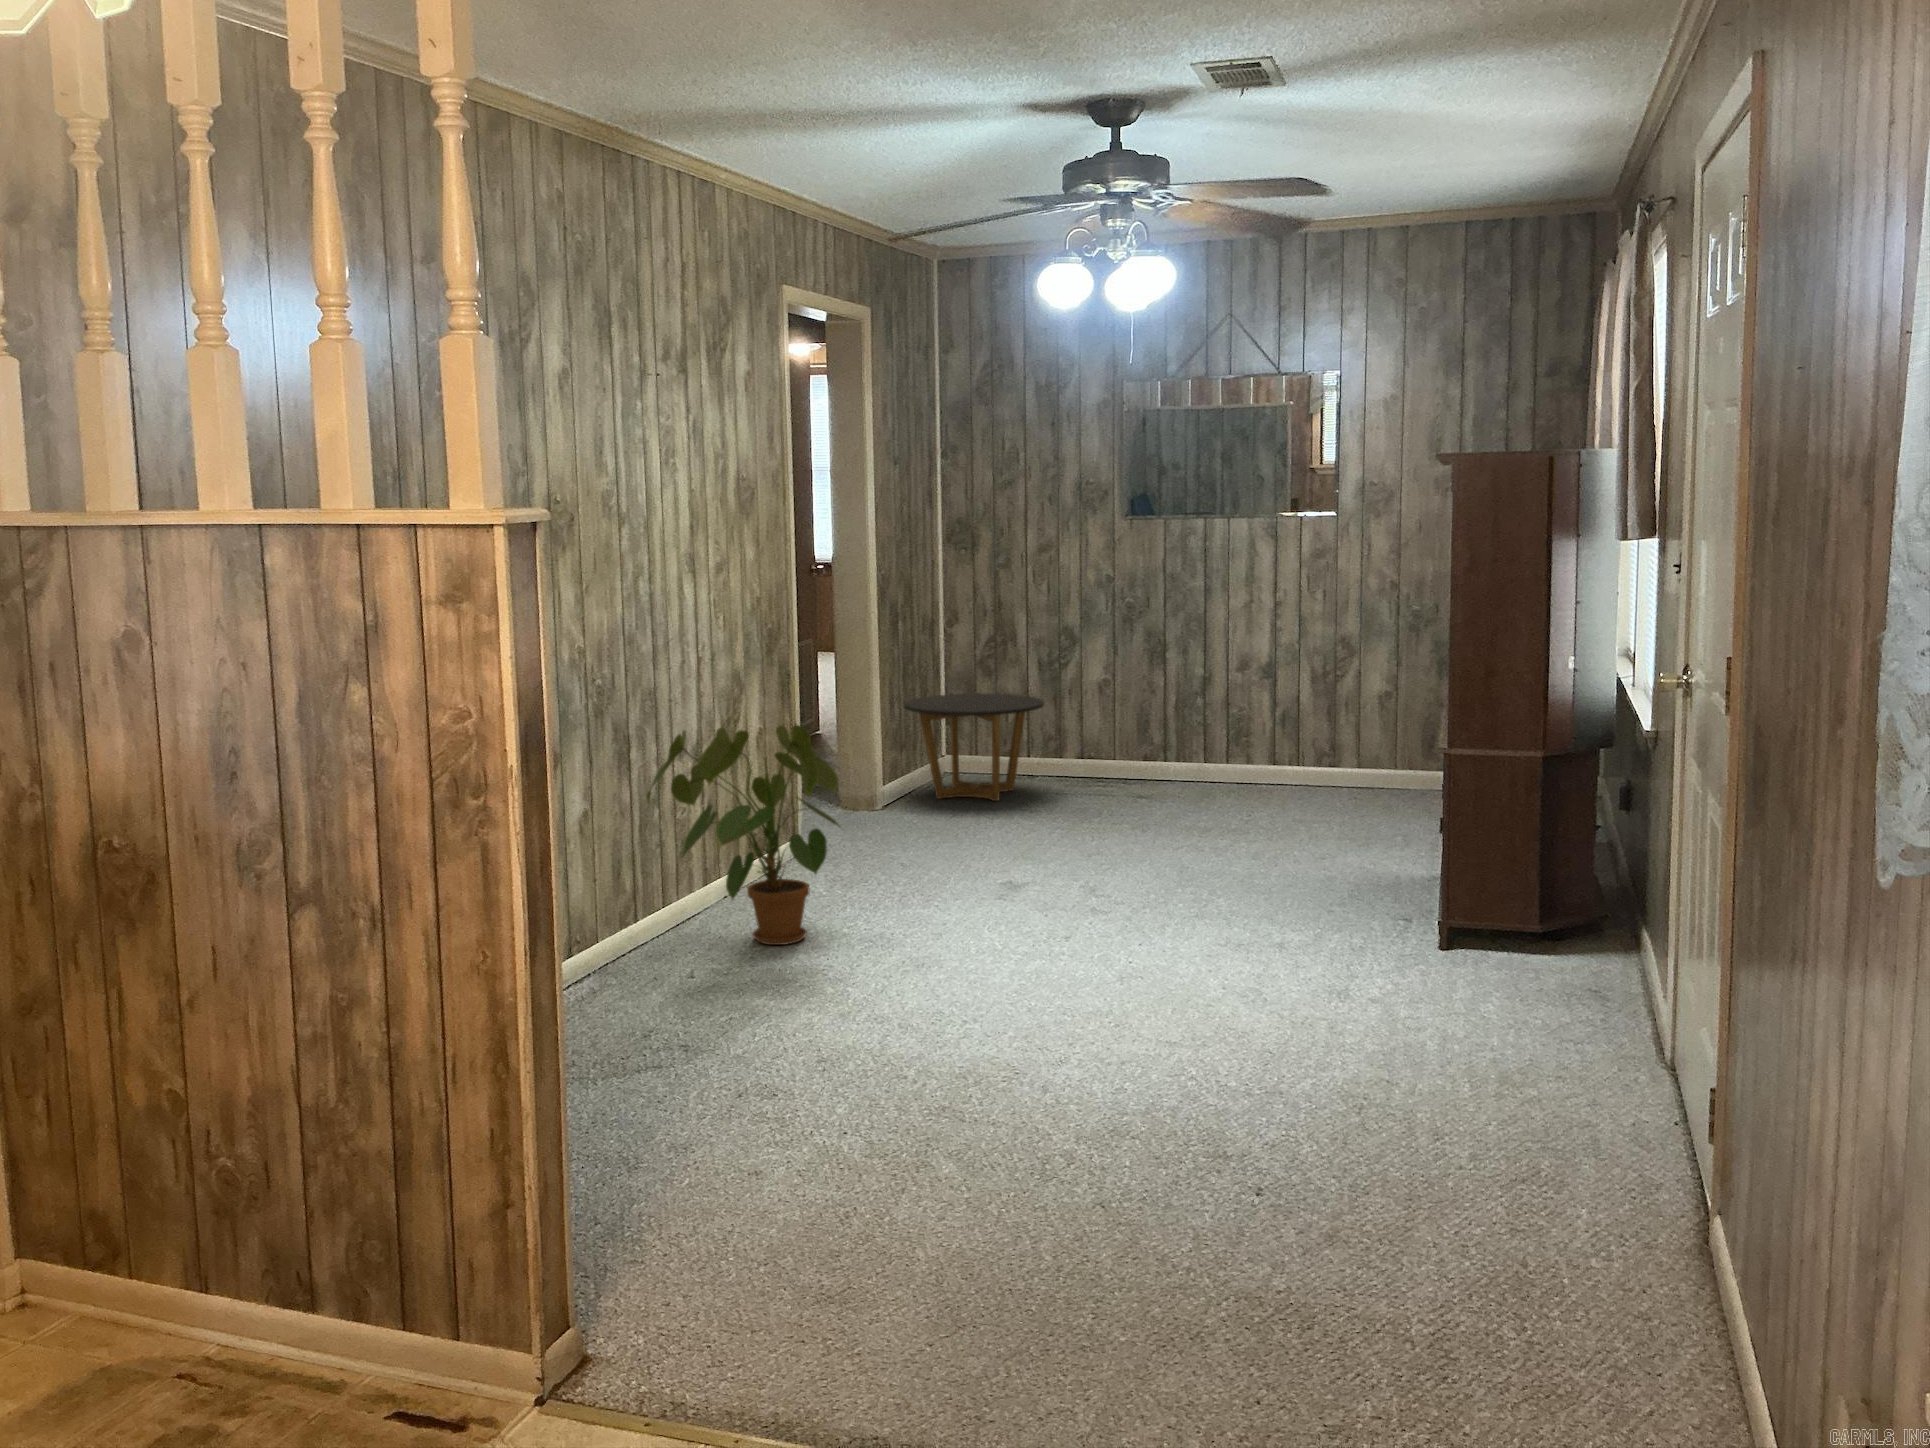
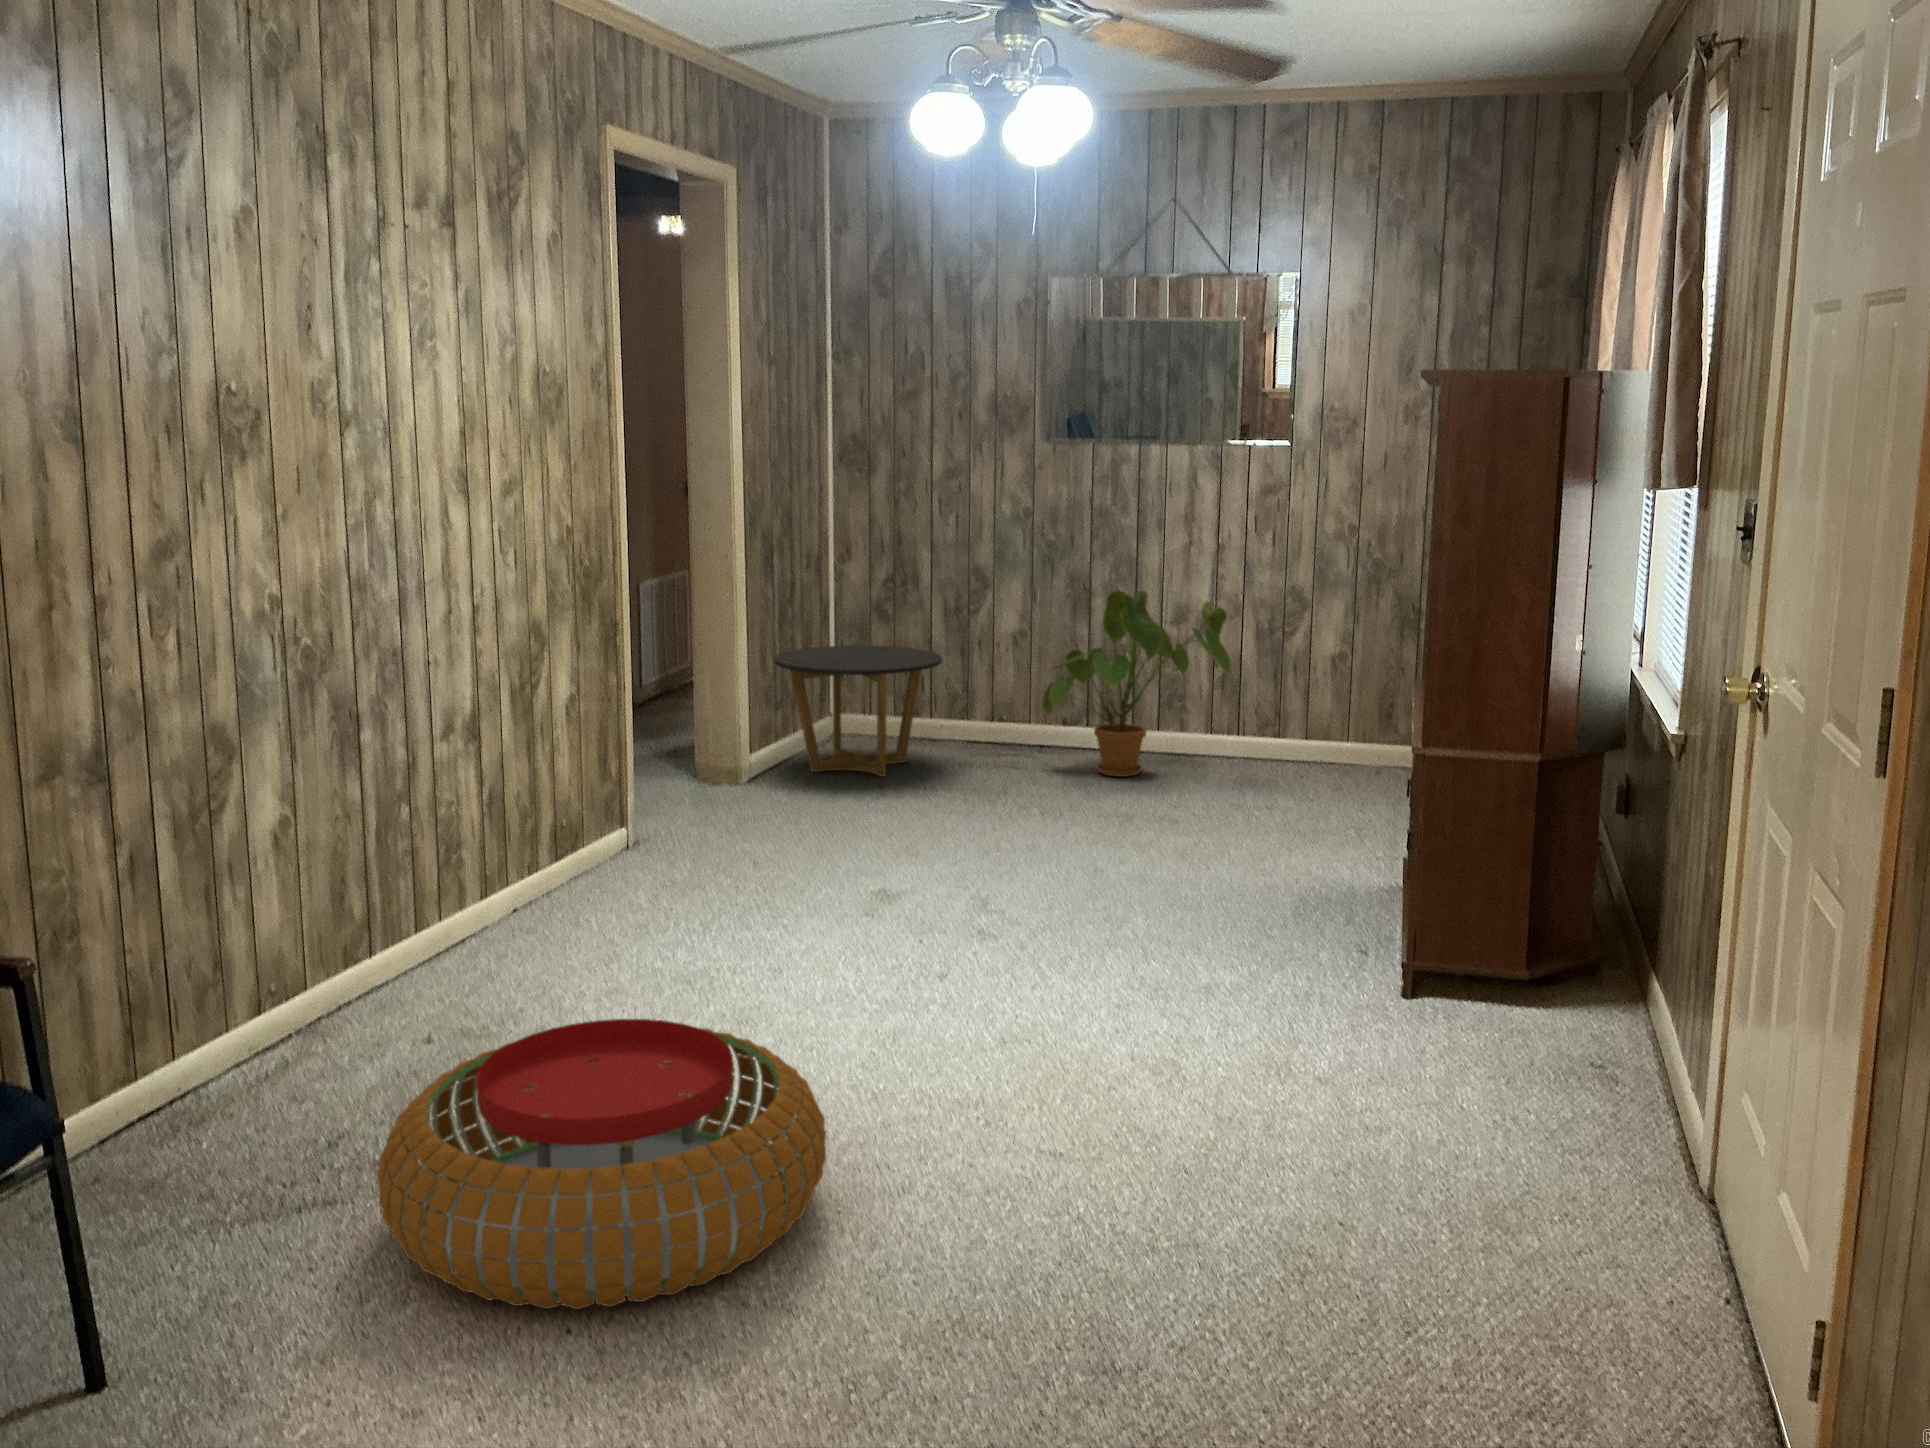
house plant: present [646,725,839,945] -> present [1043,591,1231,777]
pouf: none [704,942,1010,1121] -> present [377,1019,826,1309]

